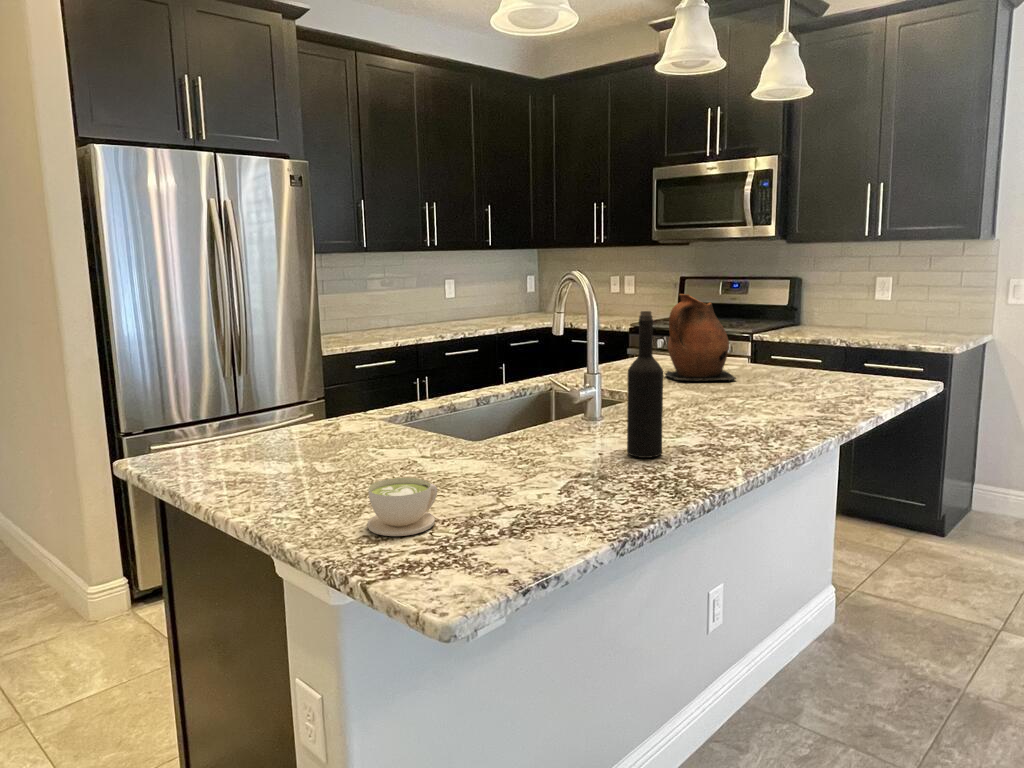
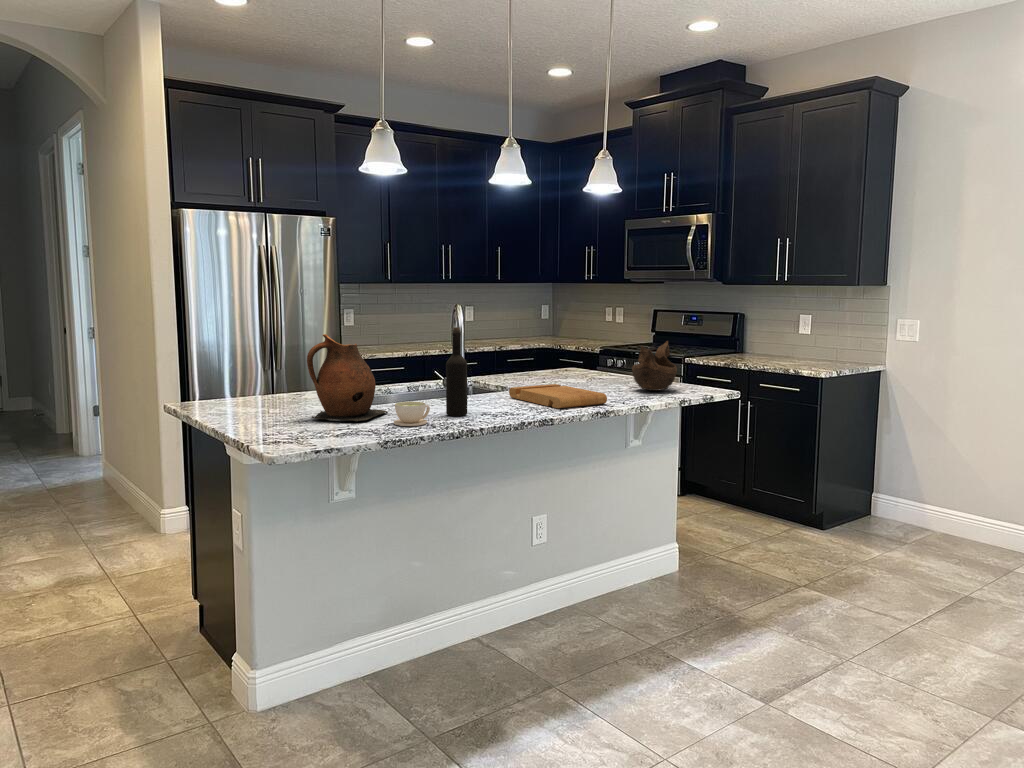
ceramic pitcher: present [665,294,736,381] -> present [307,334,388,422]
decorative bowl: none [796,317,863,388] -> present [632,341,677,391]
cutting board: none [658,386,823,430] -> present [509,384,607,408]
coffee cup: present [367,478,437,536] -> present [394,402,430,426]

